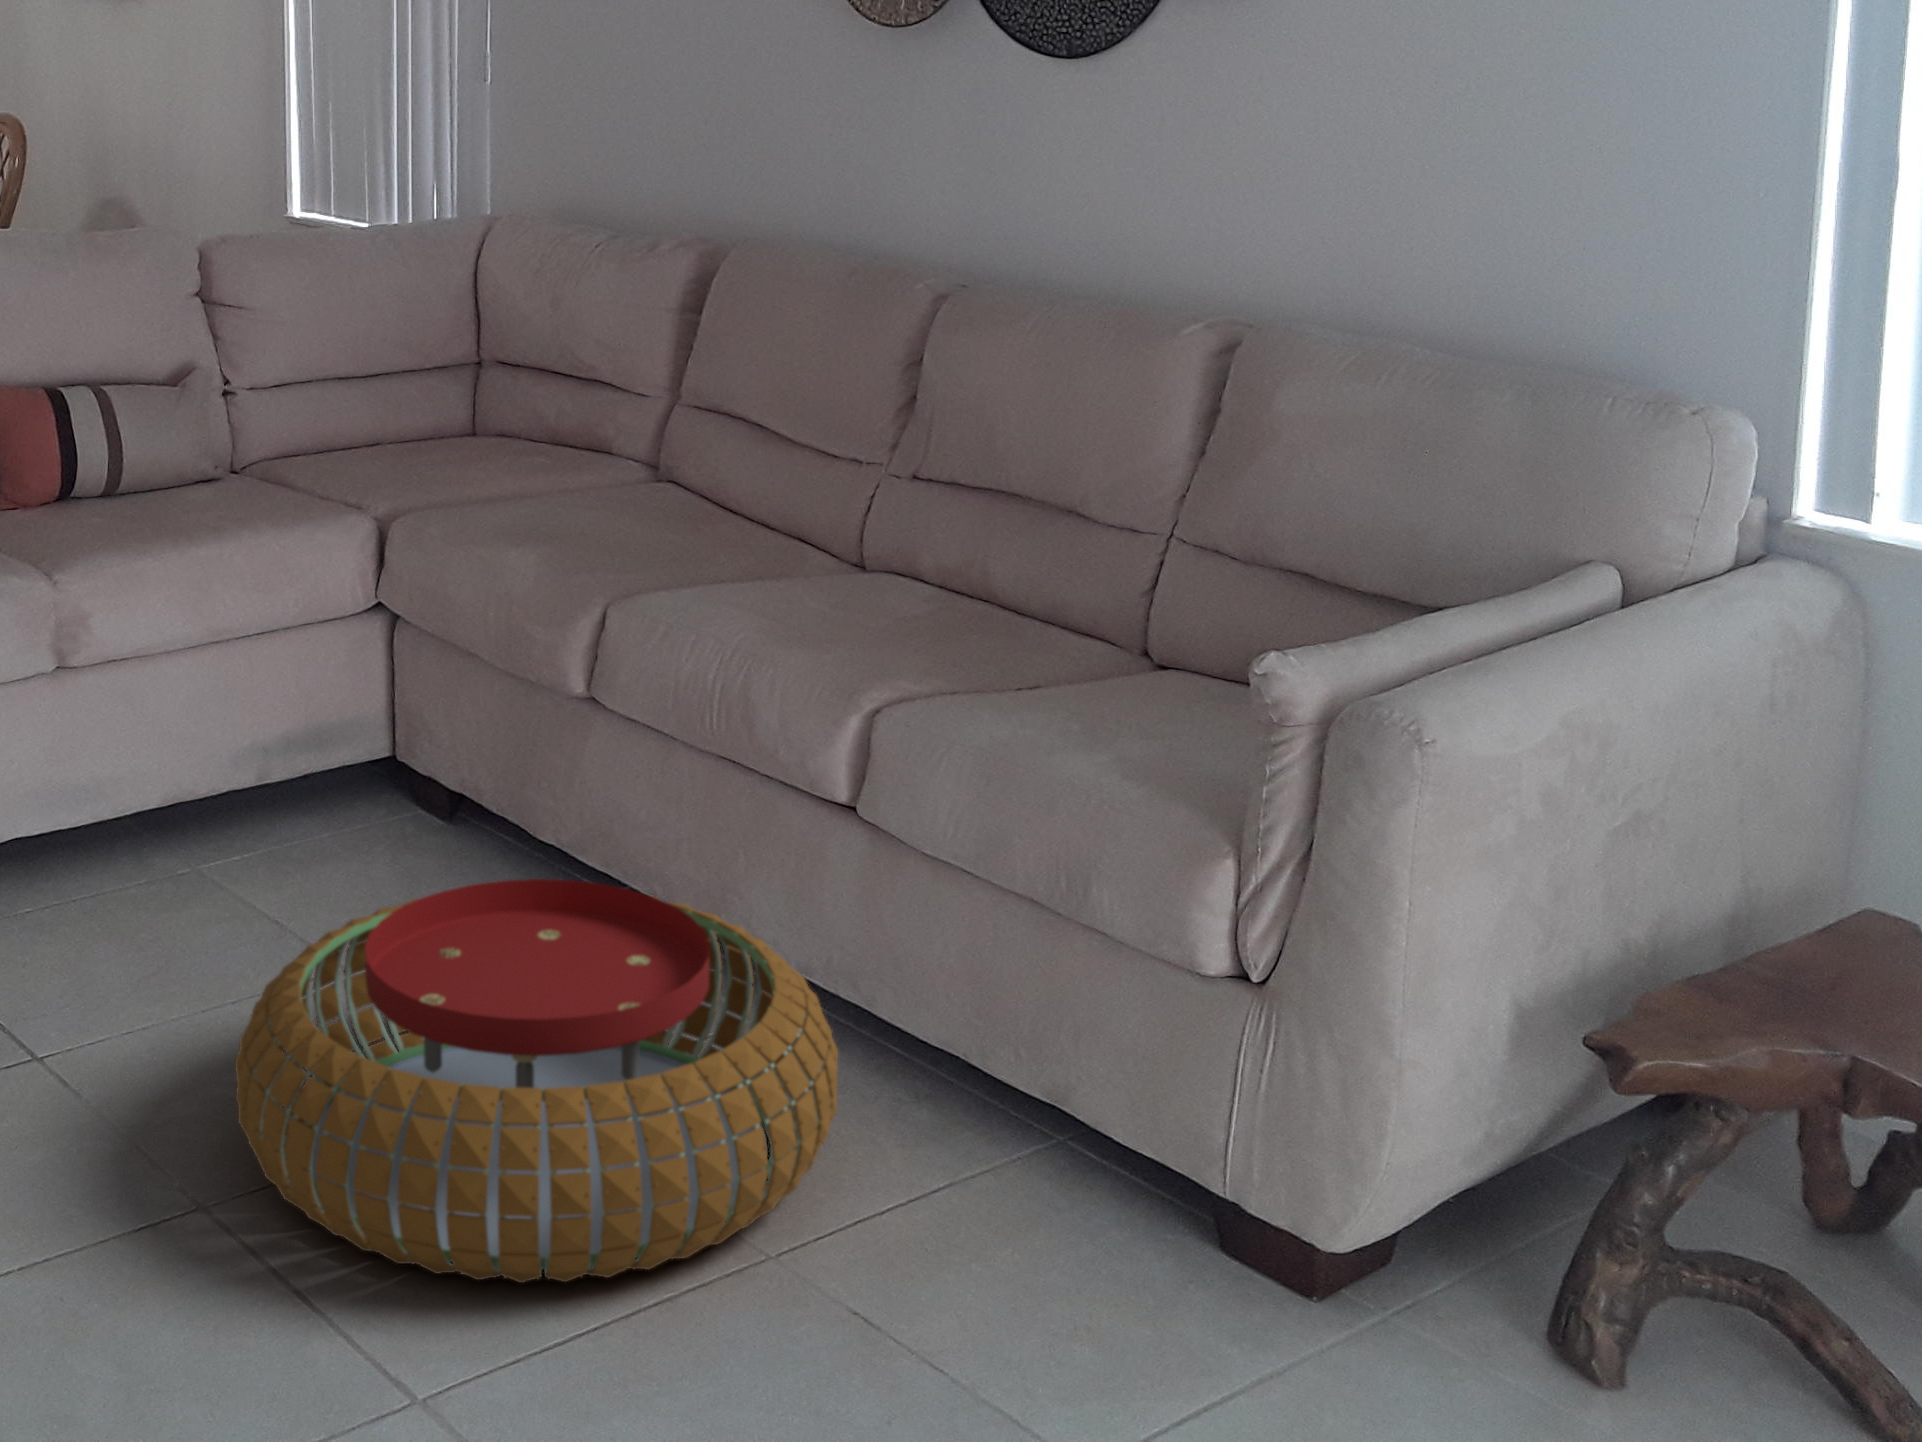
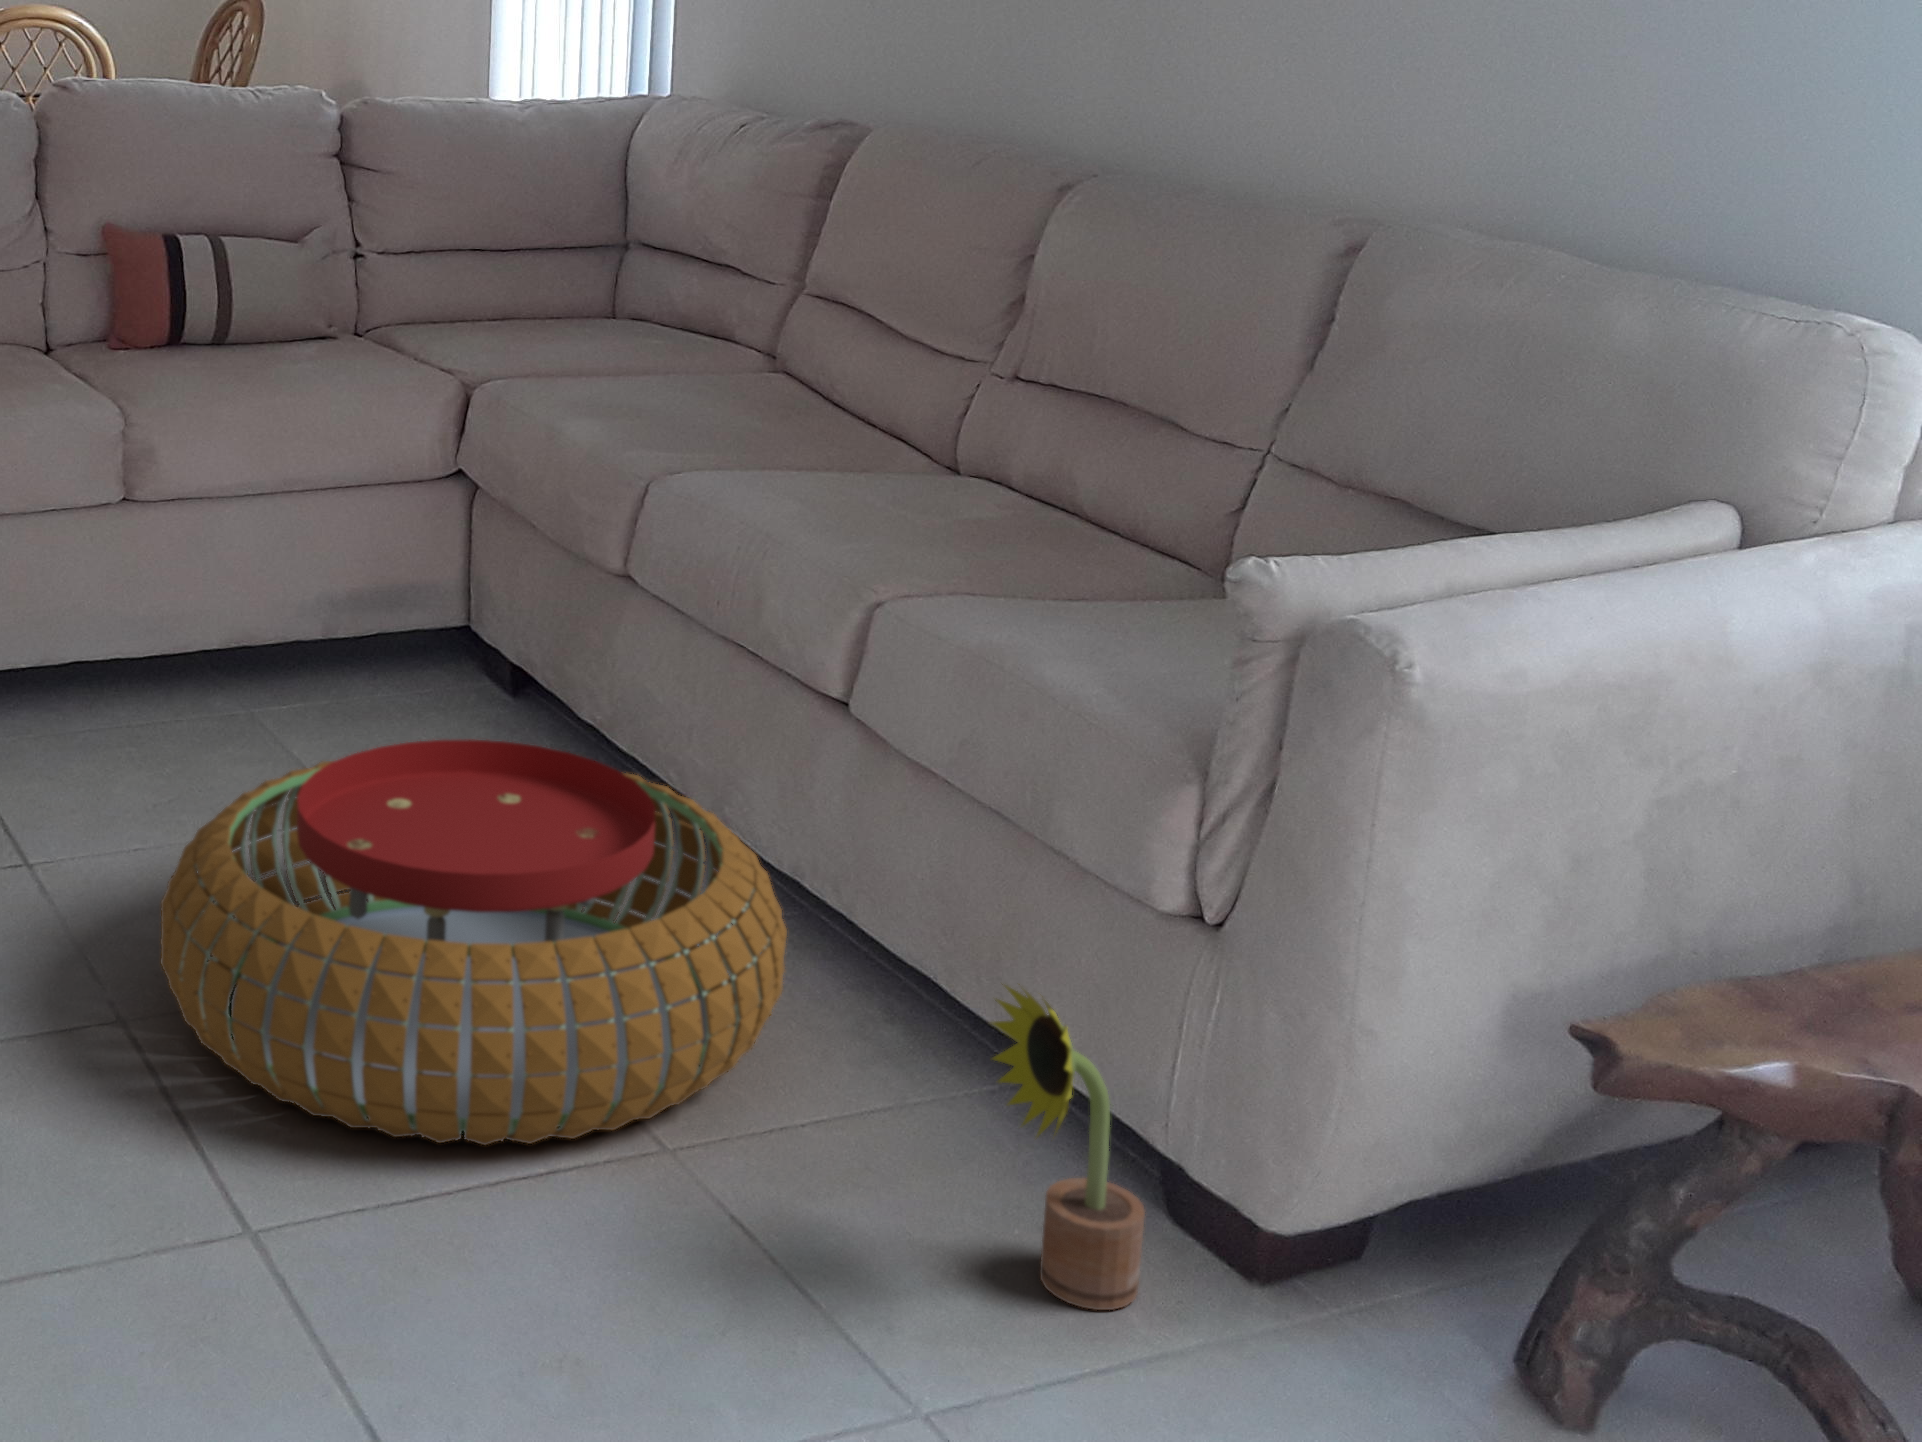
decorative plant: none [1078,1059,1227,1345] -> present [992,984,1145,1310]

